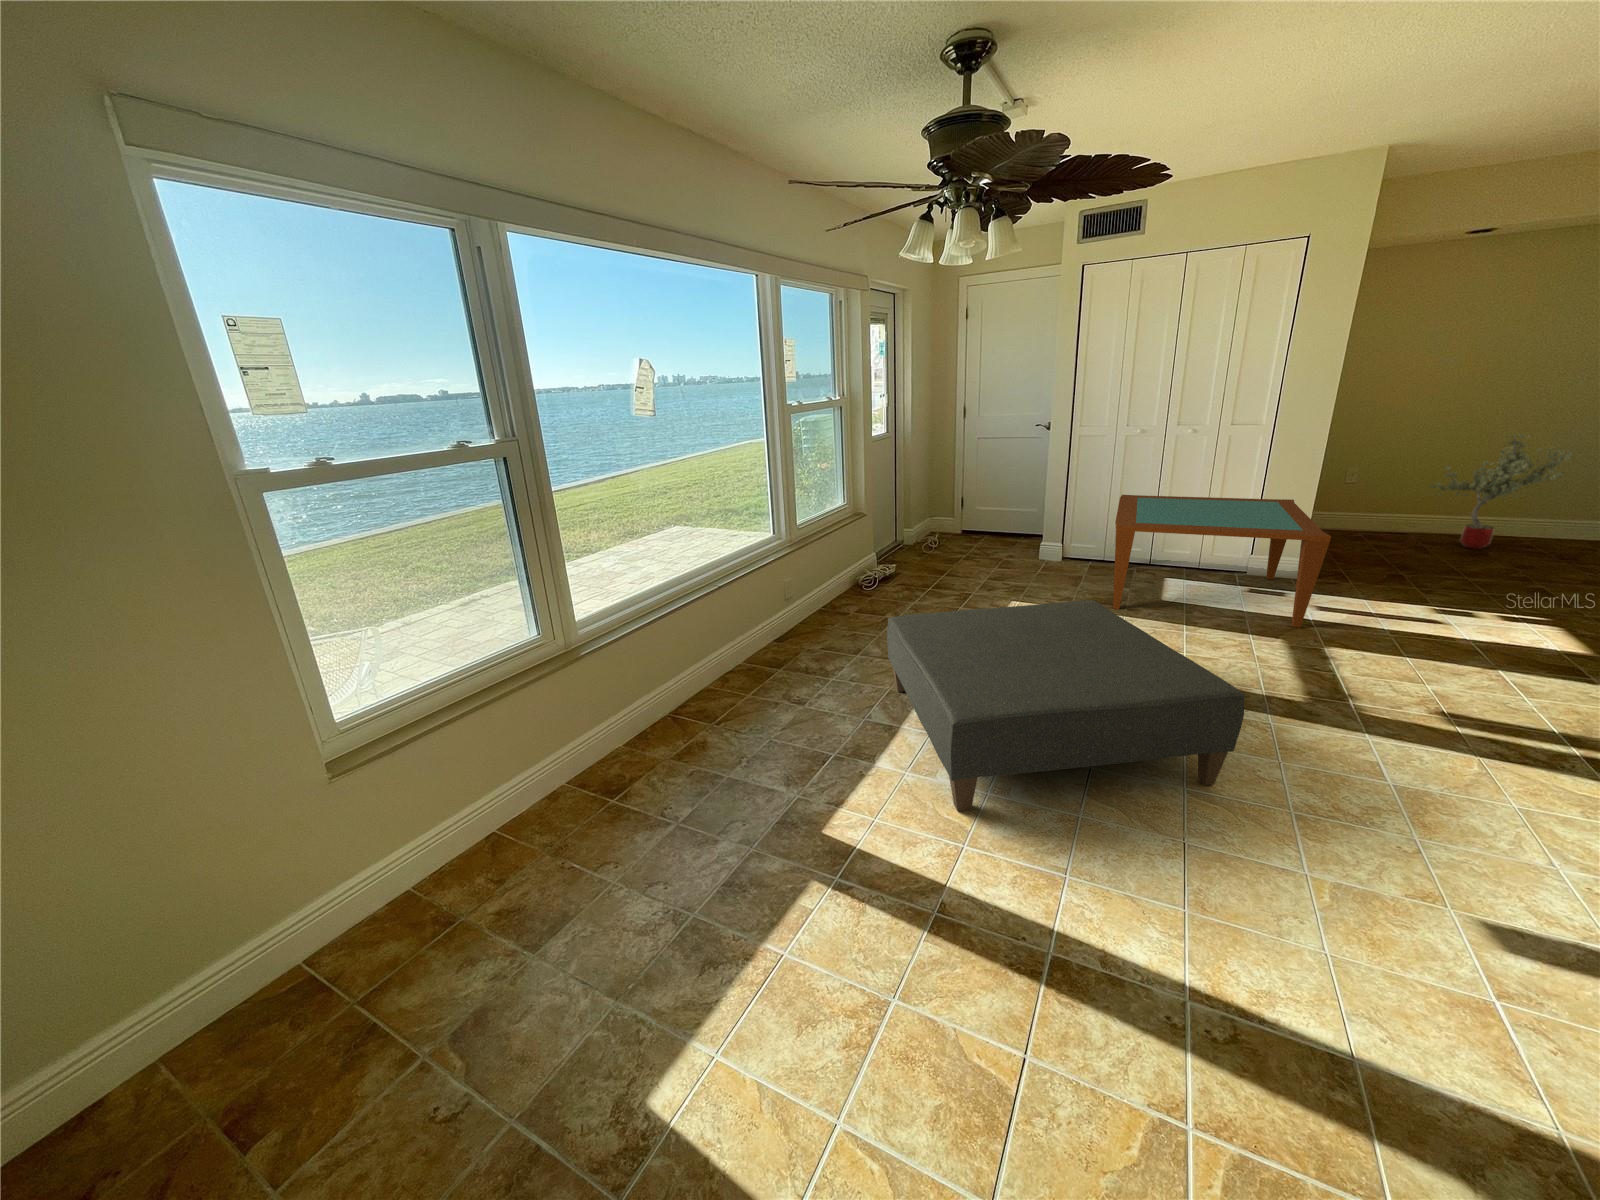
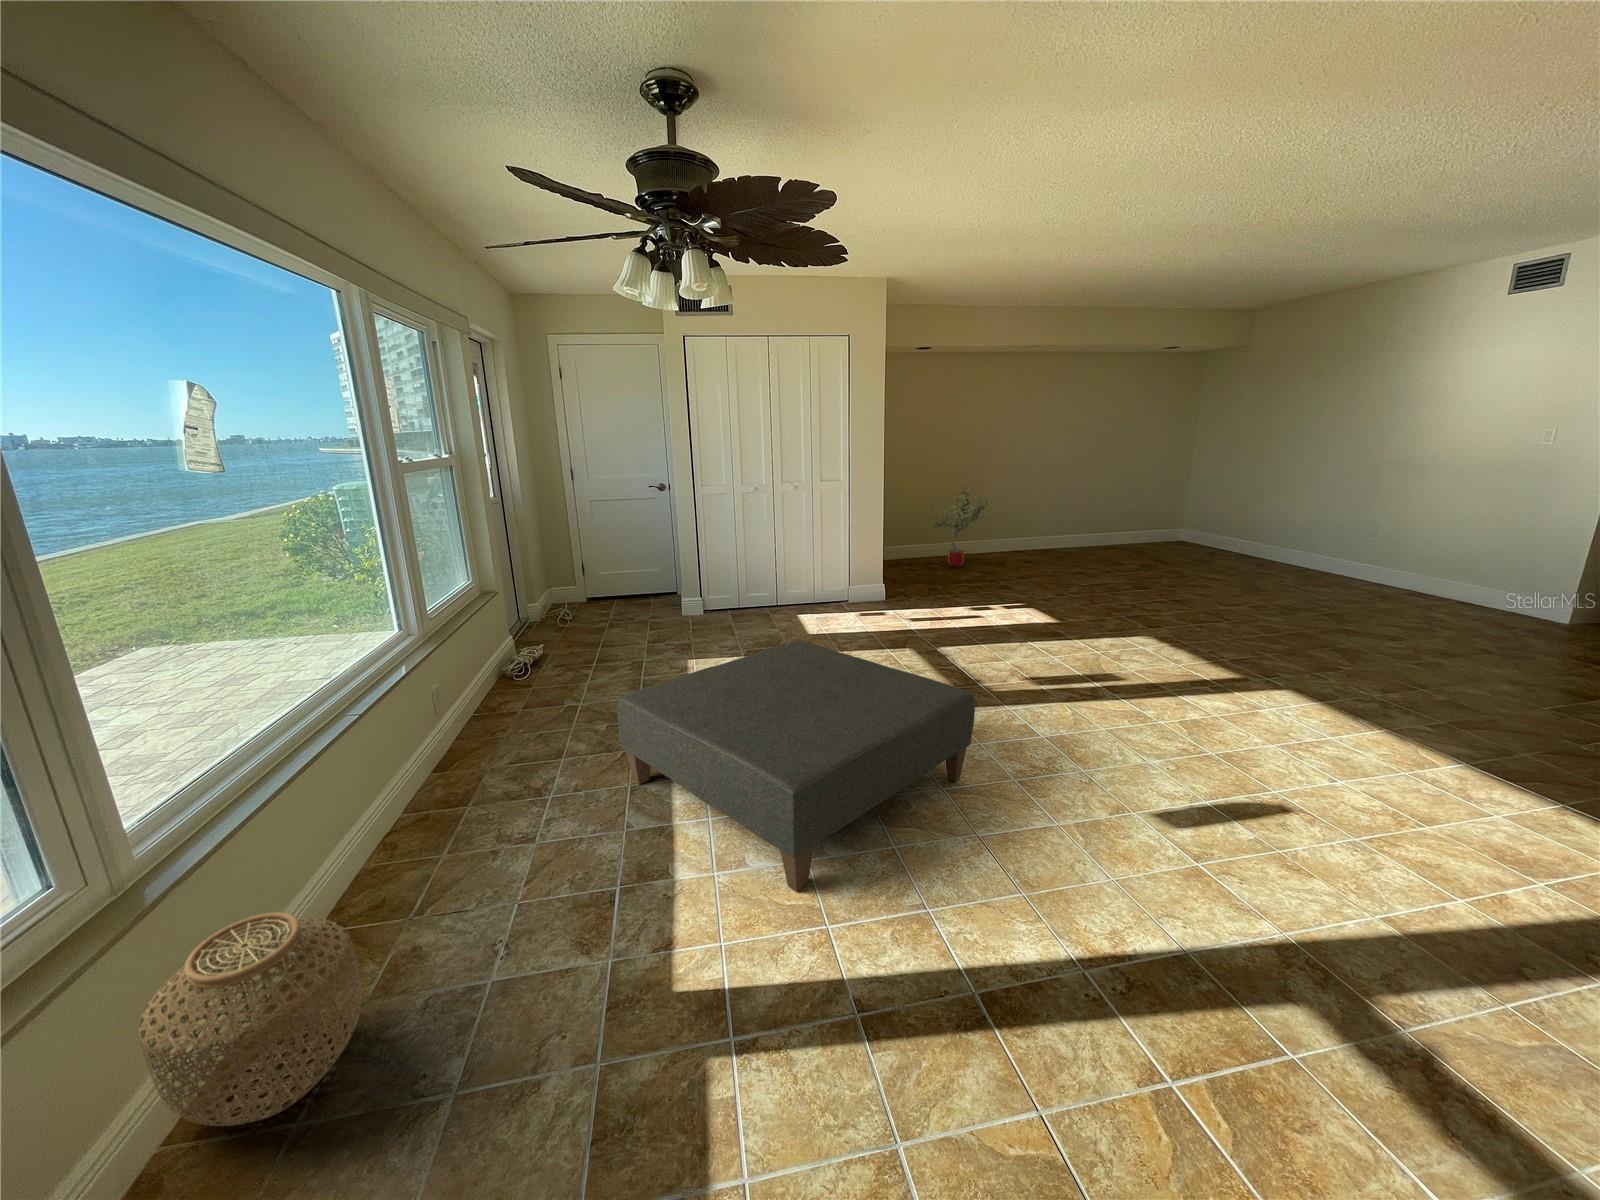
coffee table: present [1113,495,1331,628] -> none [749,538,923,648]
woven basket: none [566,688,663,793] -> present [139,912,362,1126]

